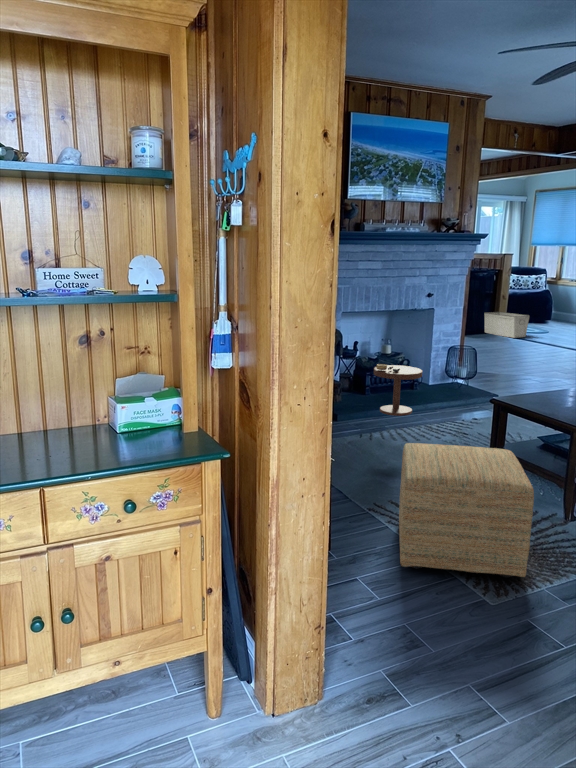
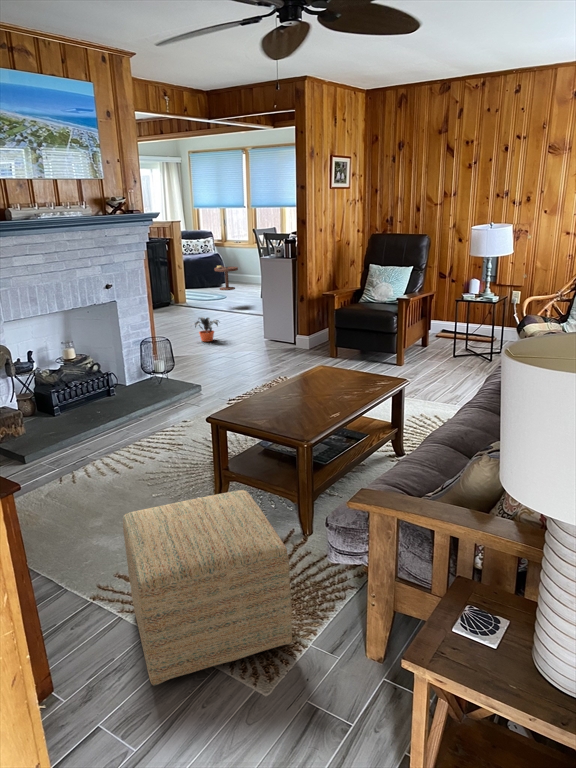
storage bin: present [485,312,529,338] -> none [164,282,208,308]
potted plant: none [501,341,533,365] -> present [192,317,218,342]
side table: present [374,364,422,416] -> present [214,266,238,290]

